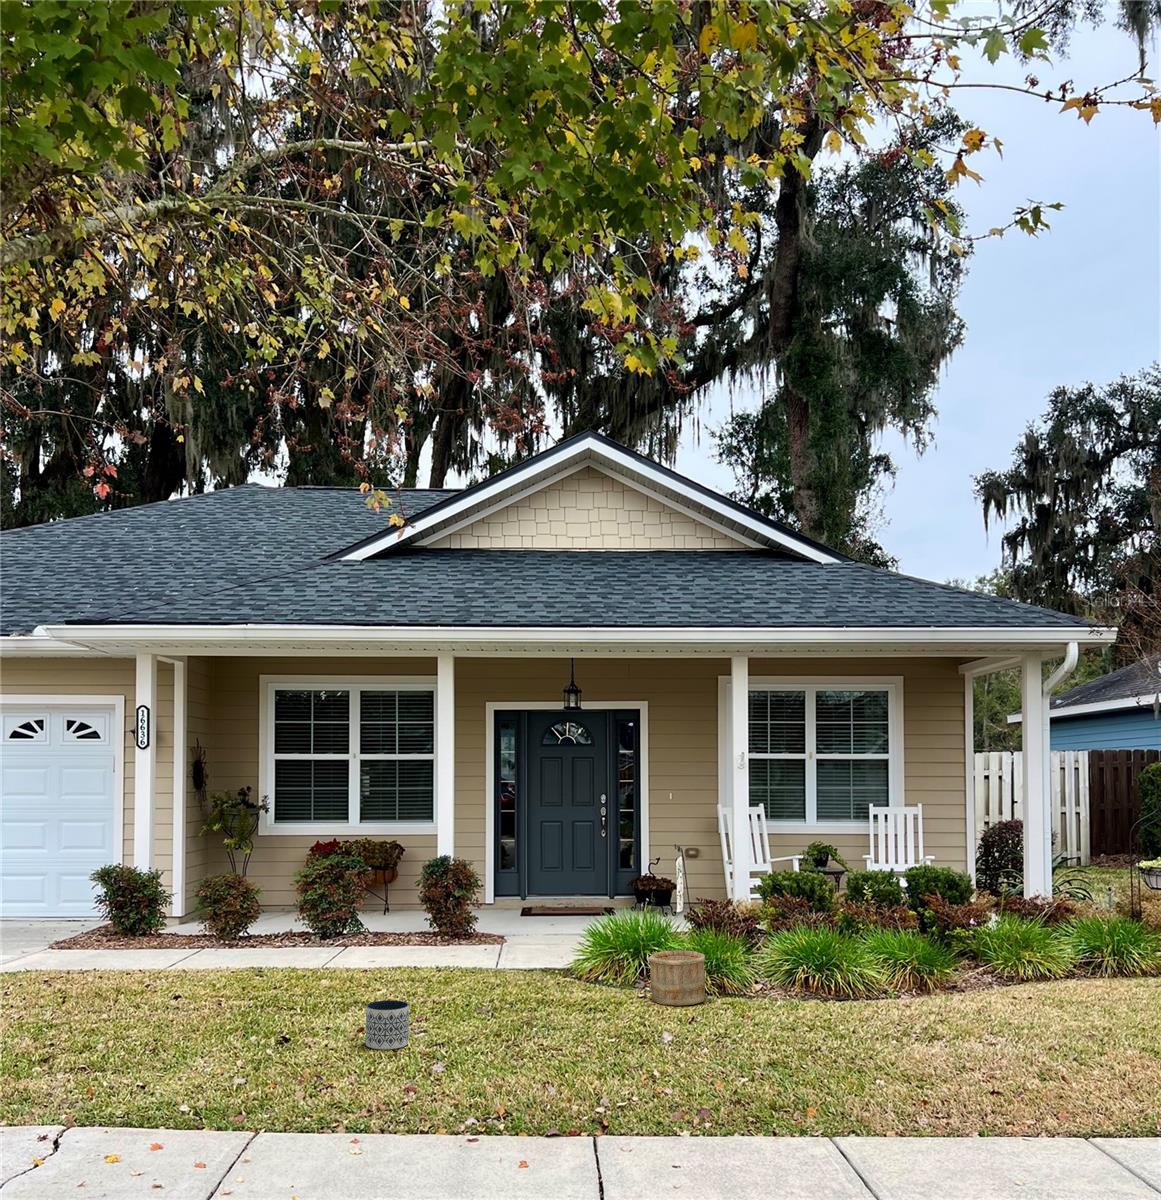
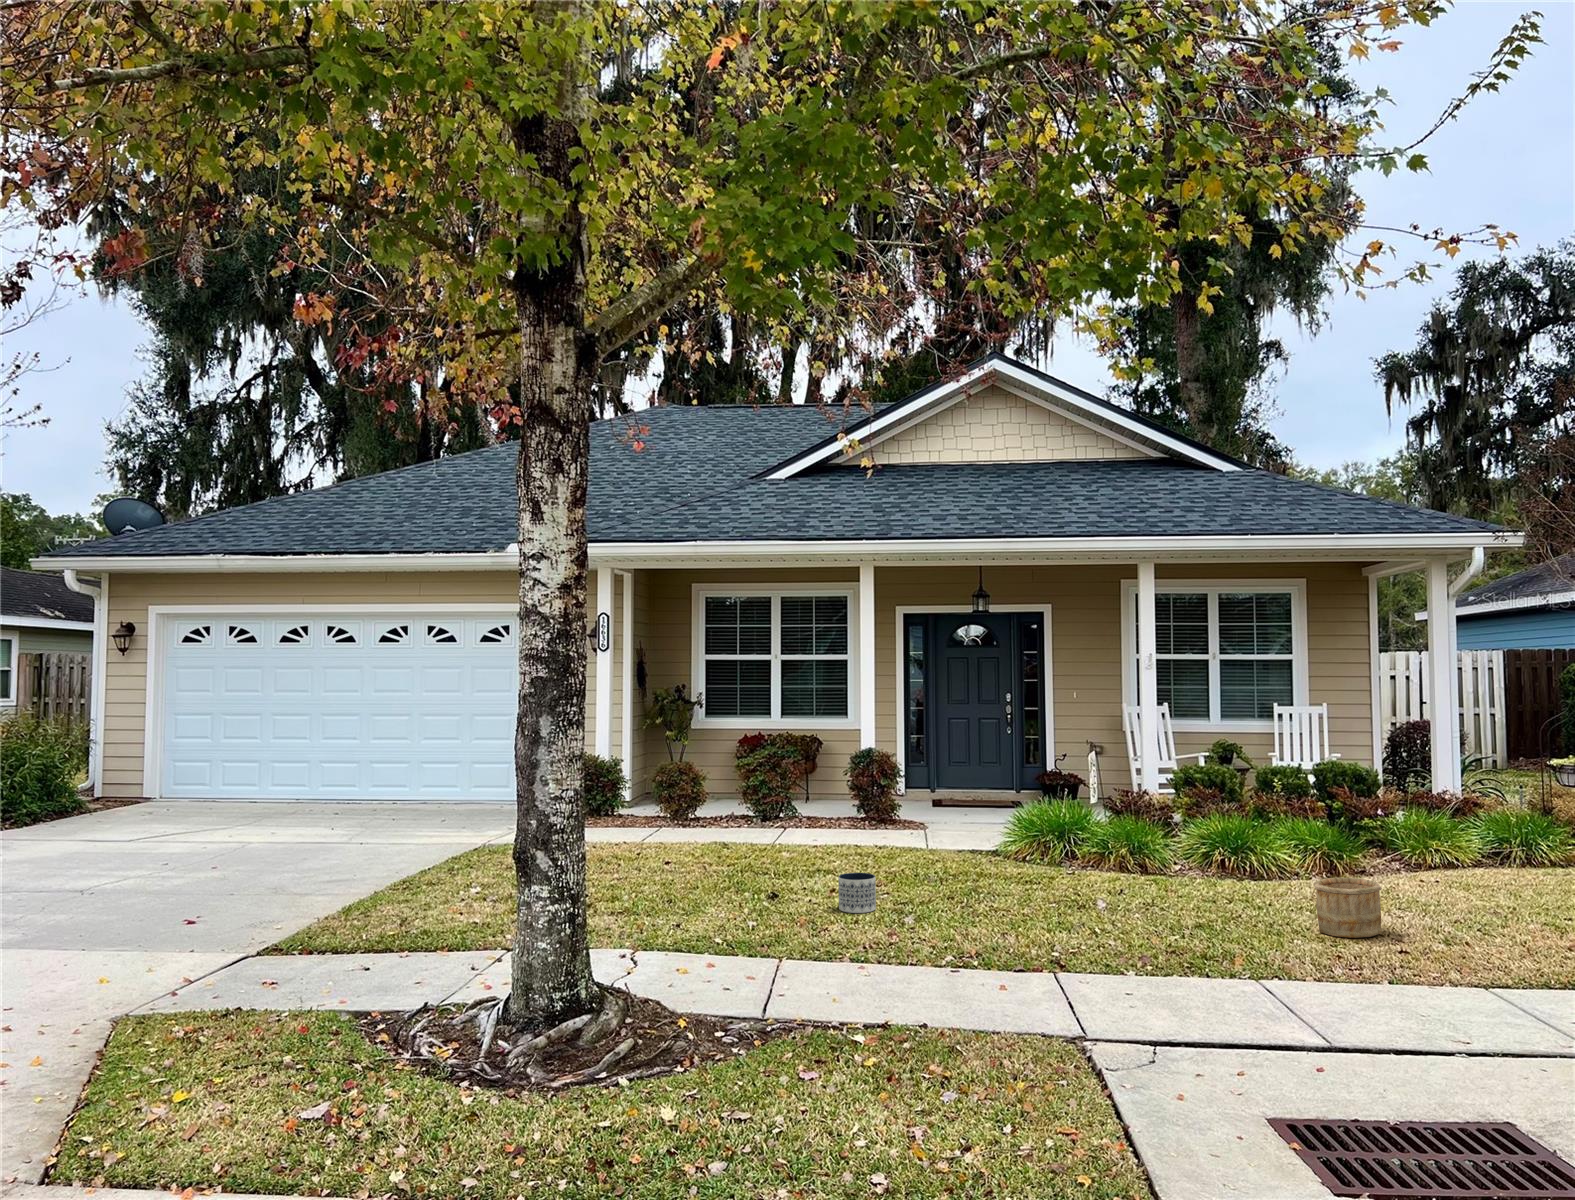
wooden bucket: present [648,950,705,1006] -> present [1314,878,1382,938]

